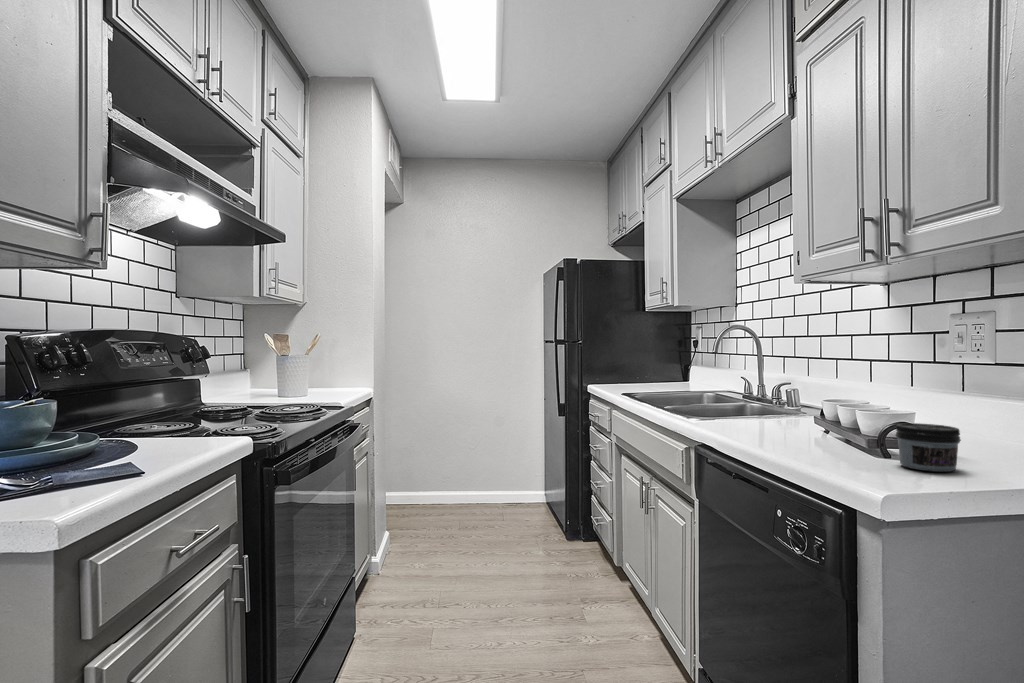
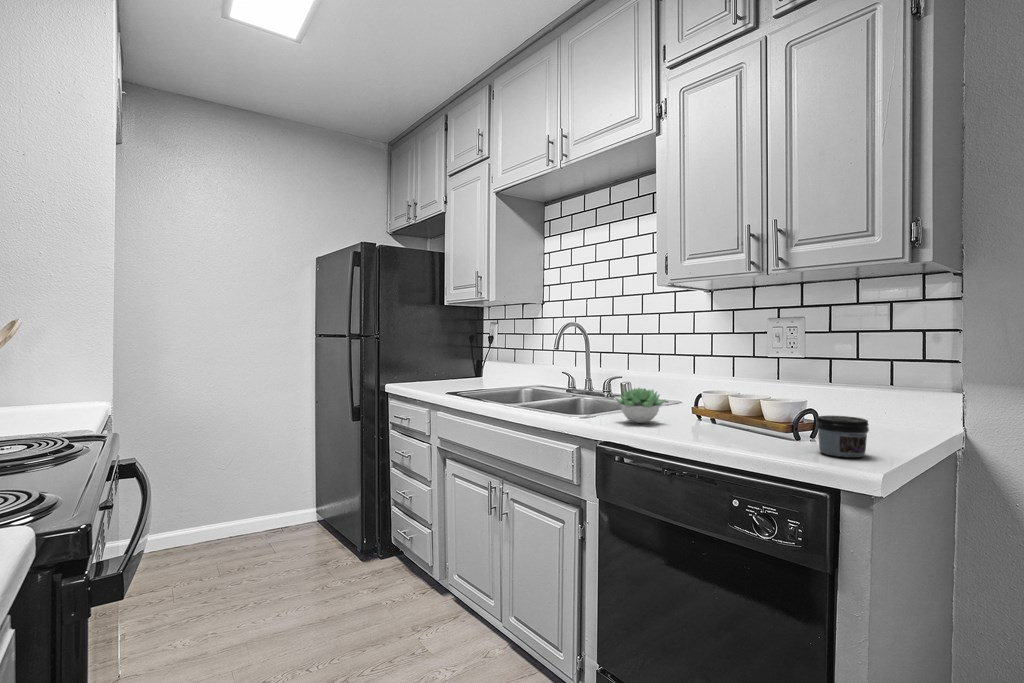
succulent plant: none [734,390,786,426] -> present [615,388,665,423]

